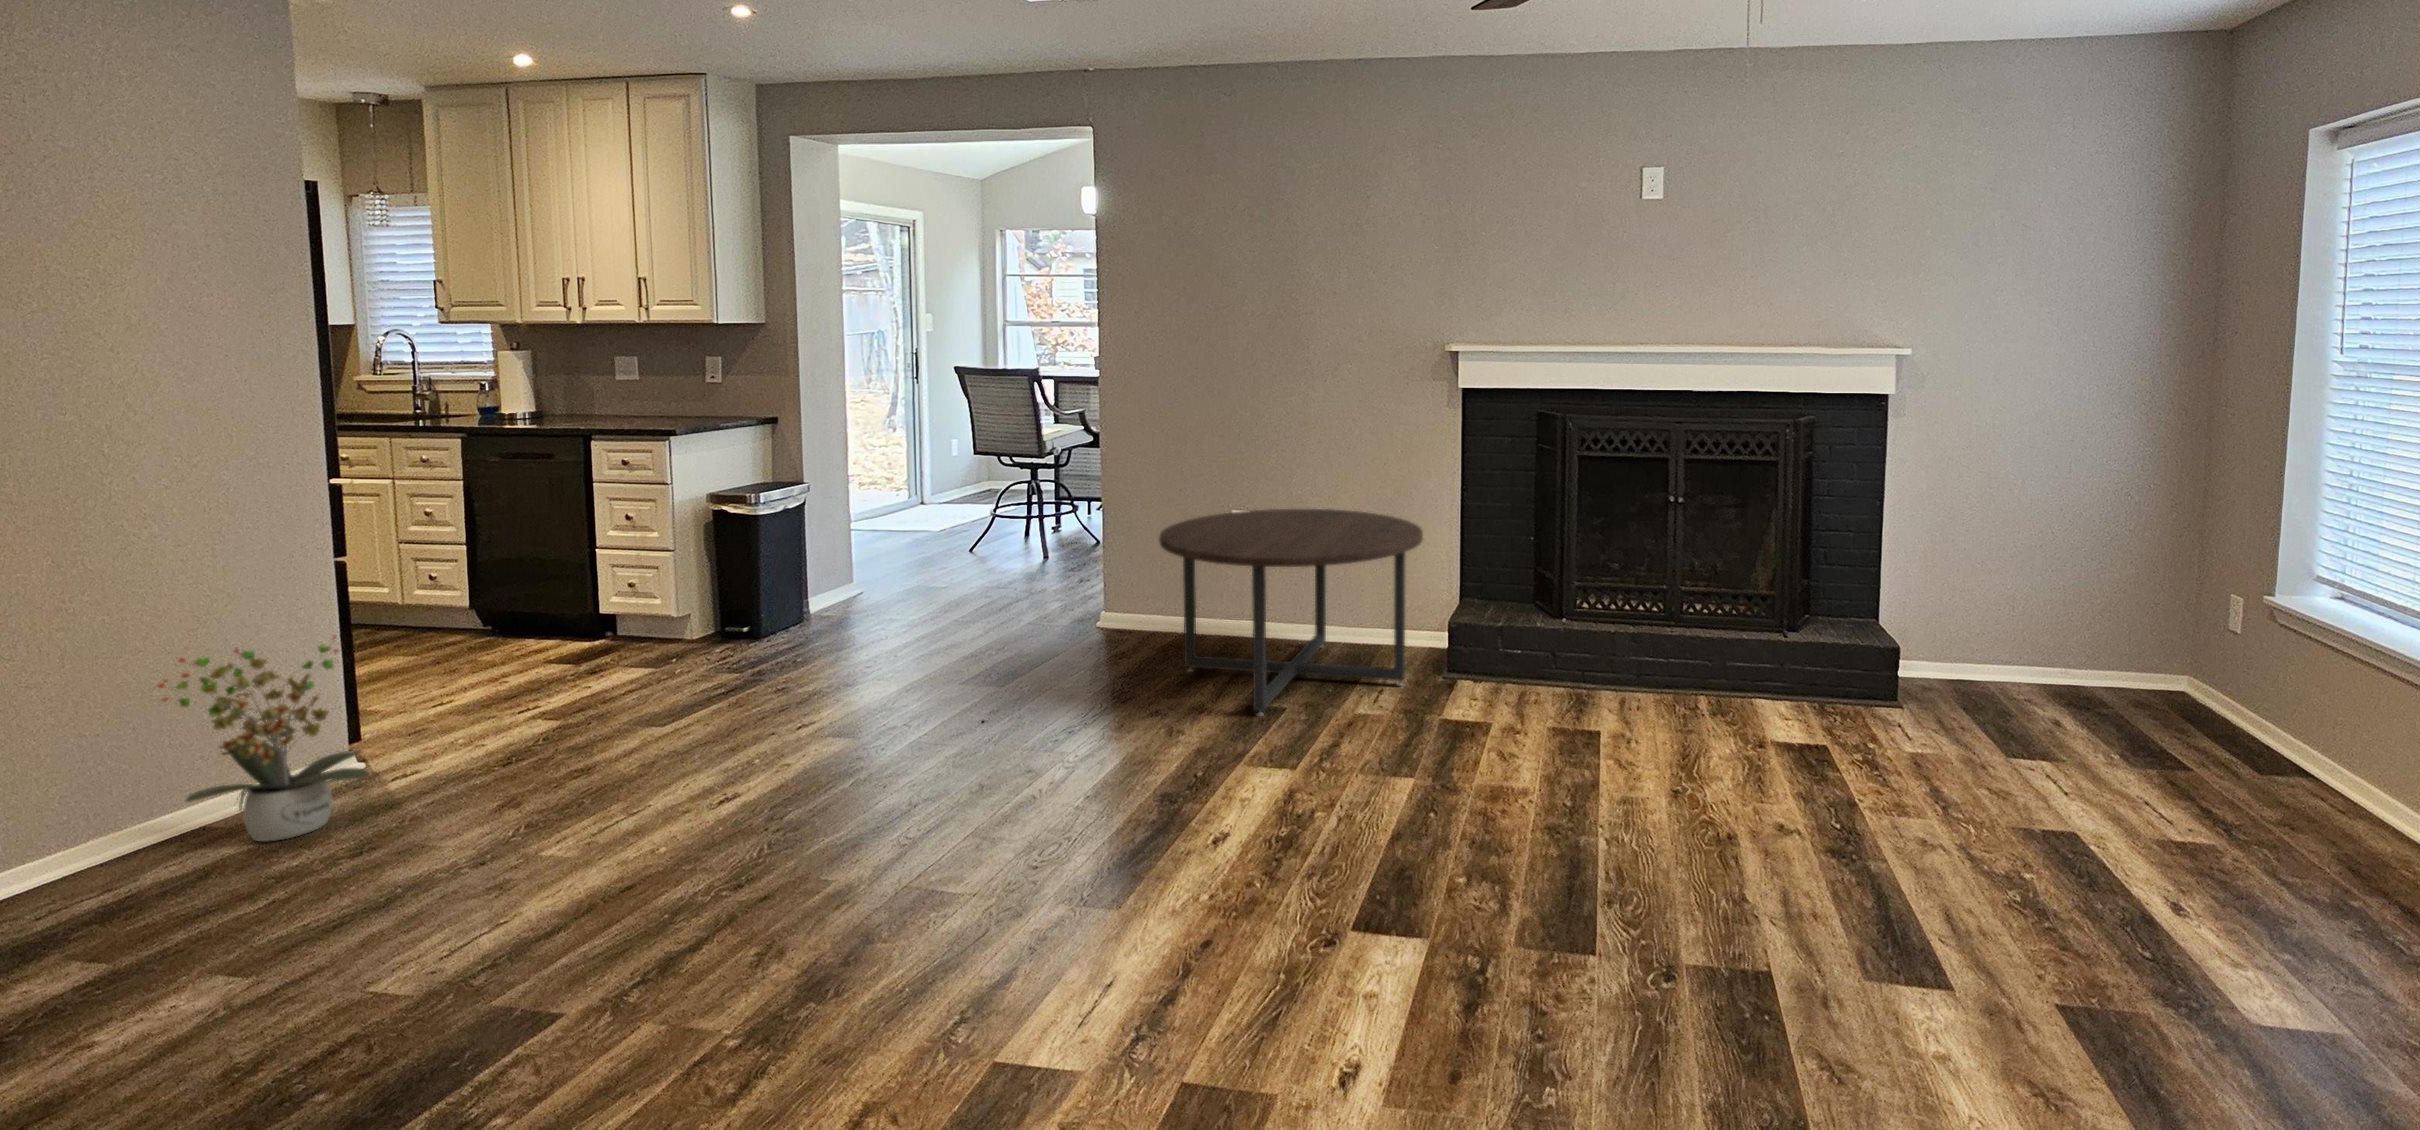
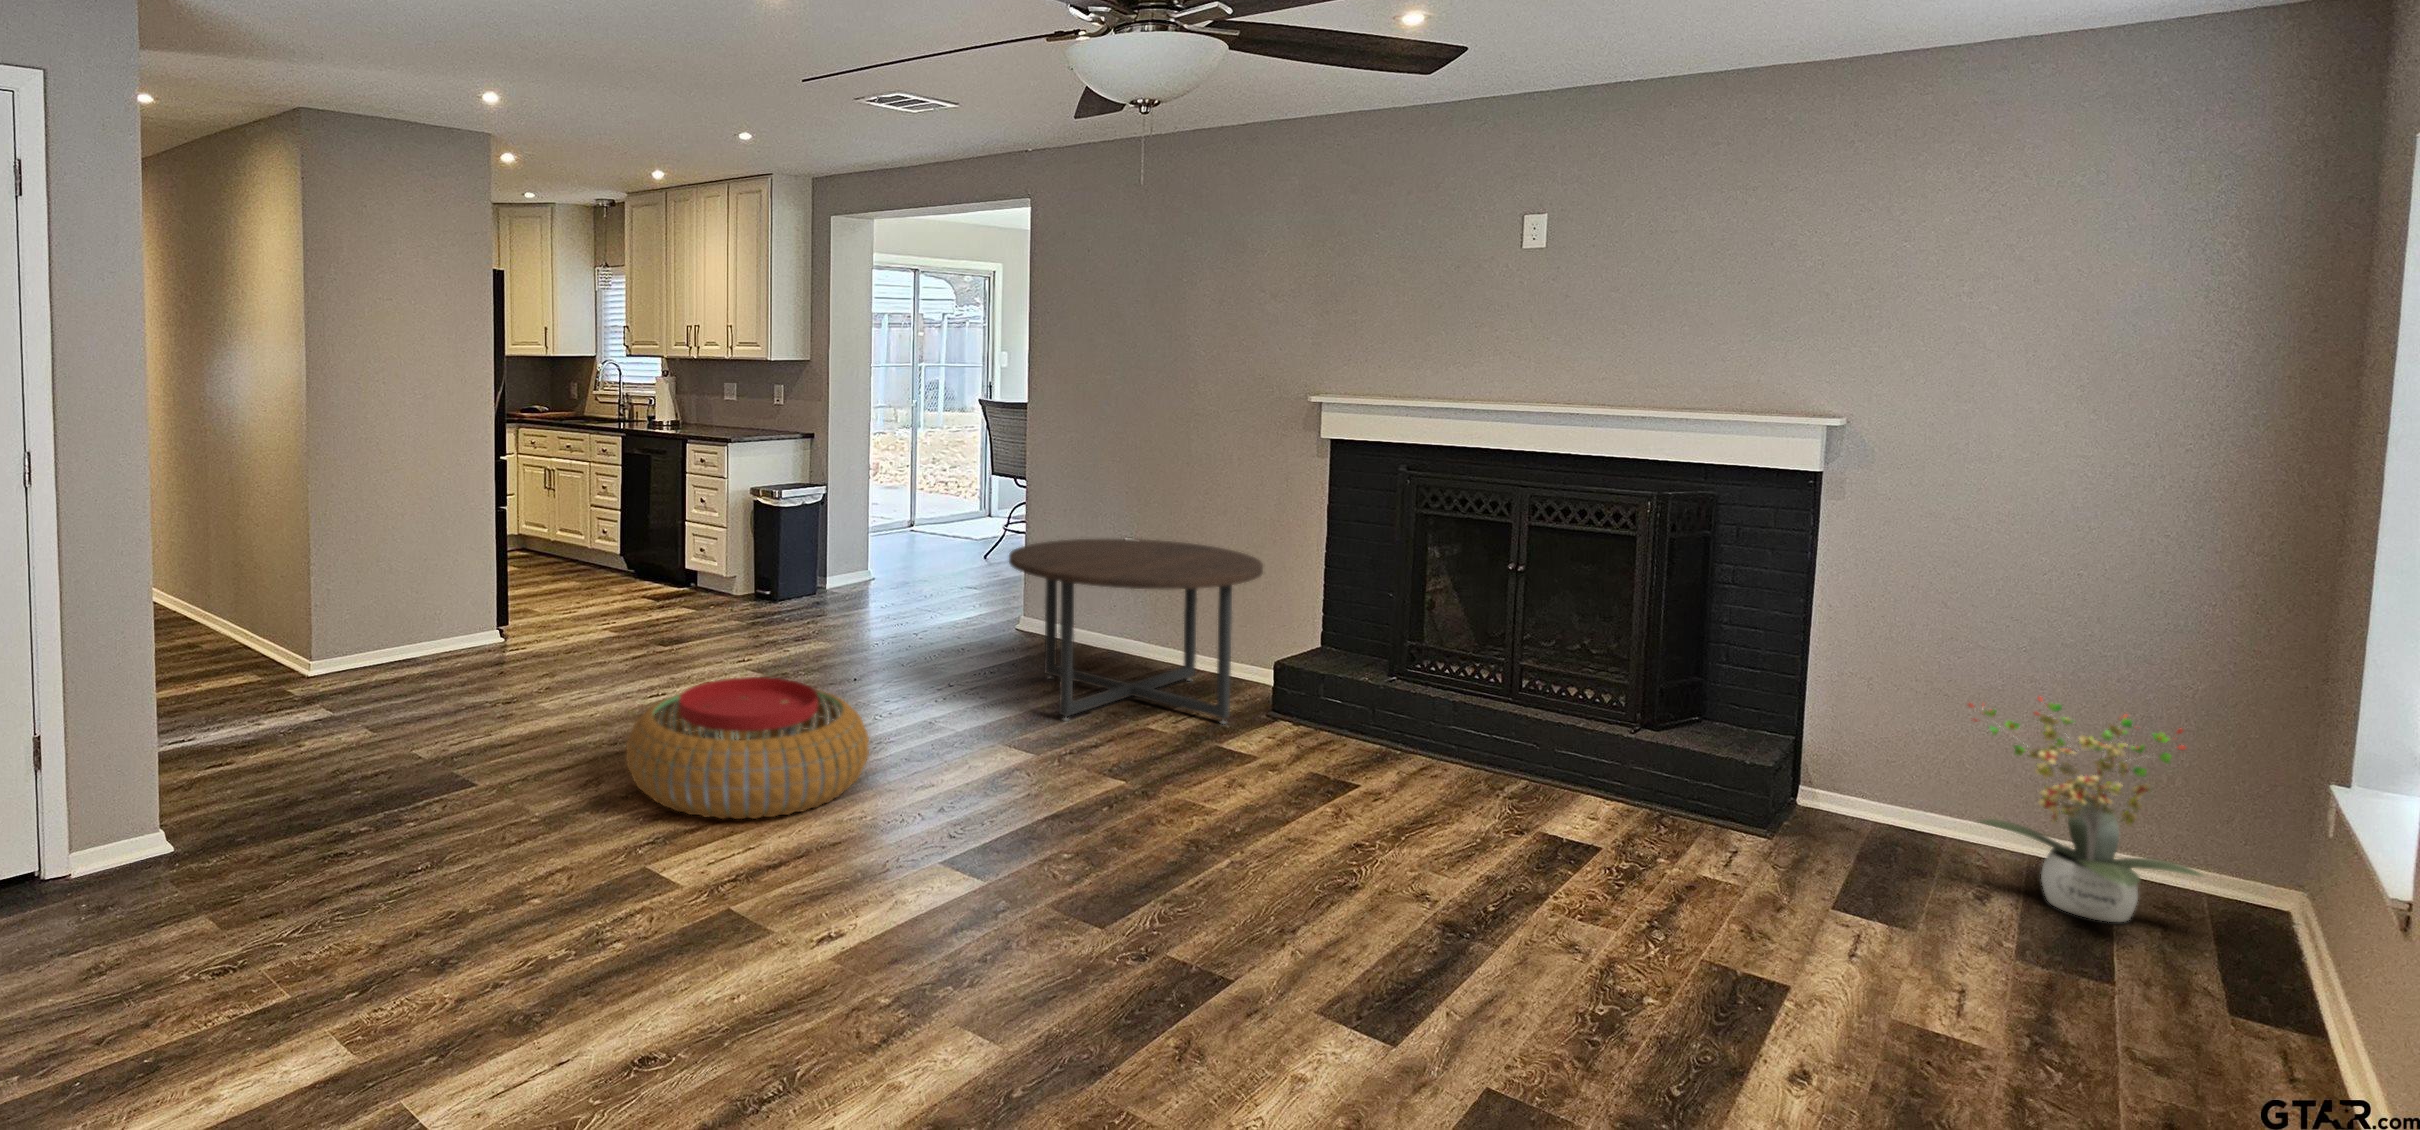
potted plant: present [158,636,369,841] -> present [1968,697,2202,922]
pouf: none [816,741,1157,959] -> present [626,677,869,819]

